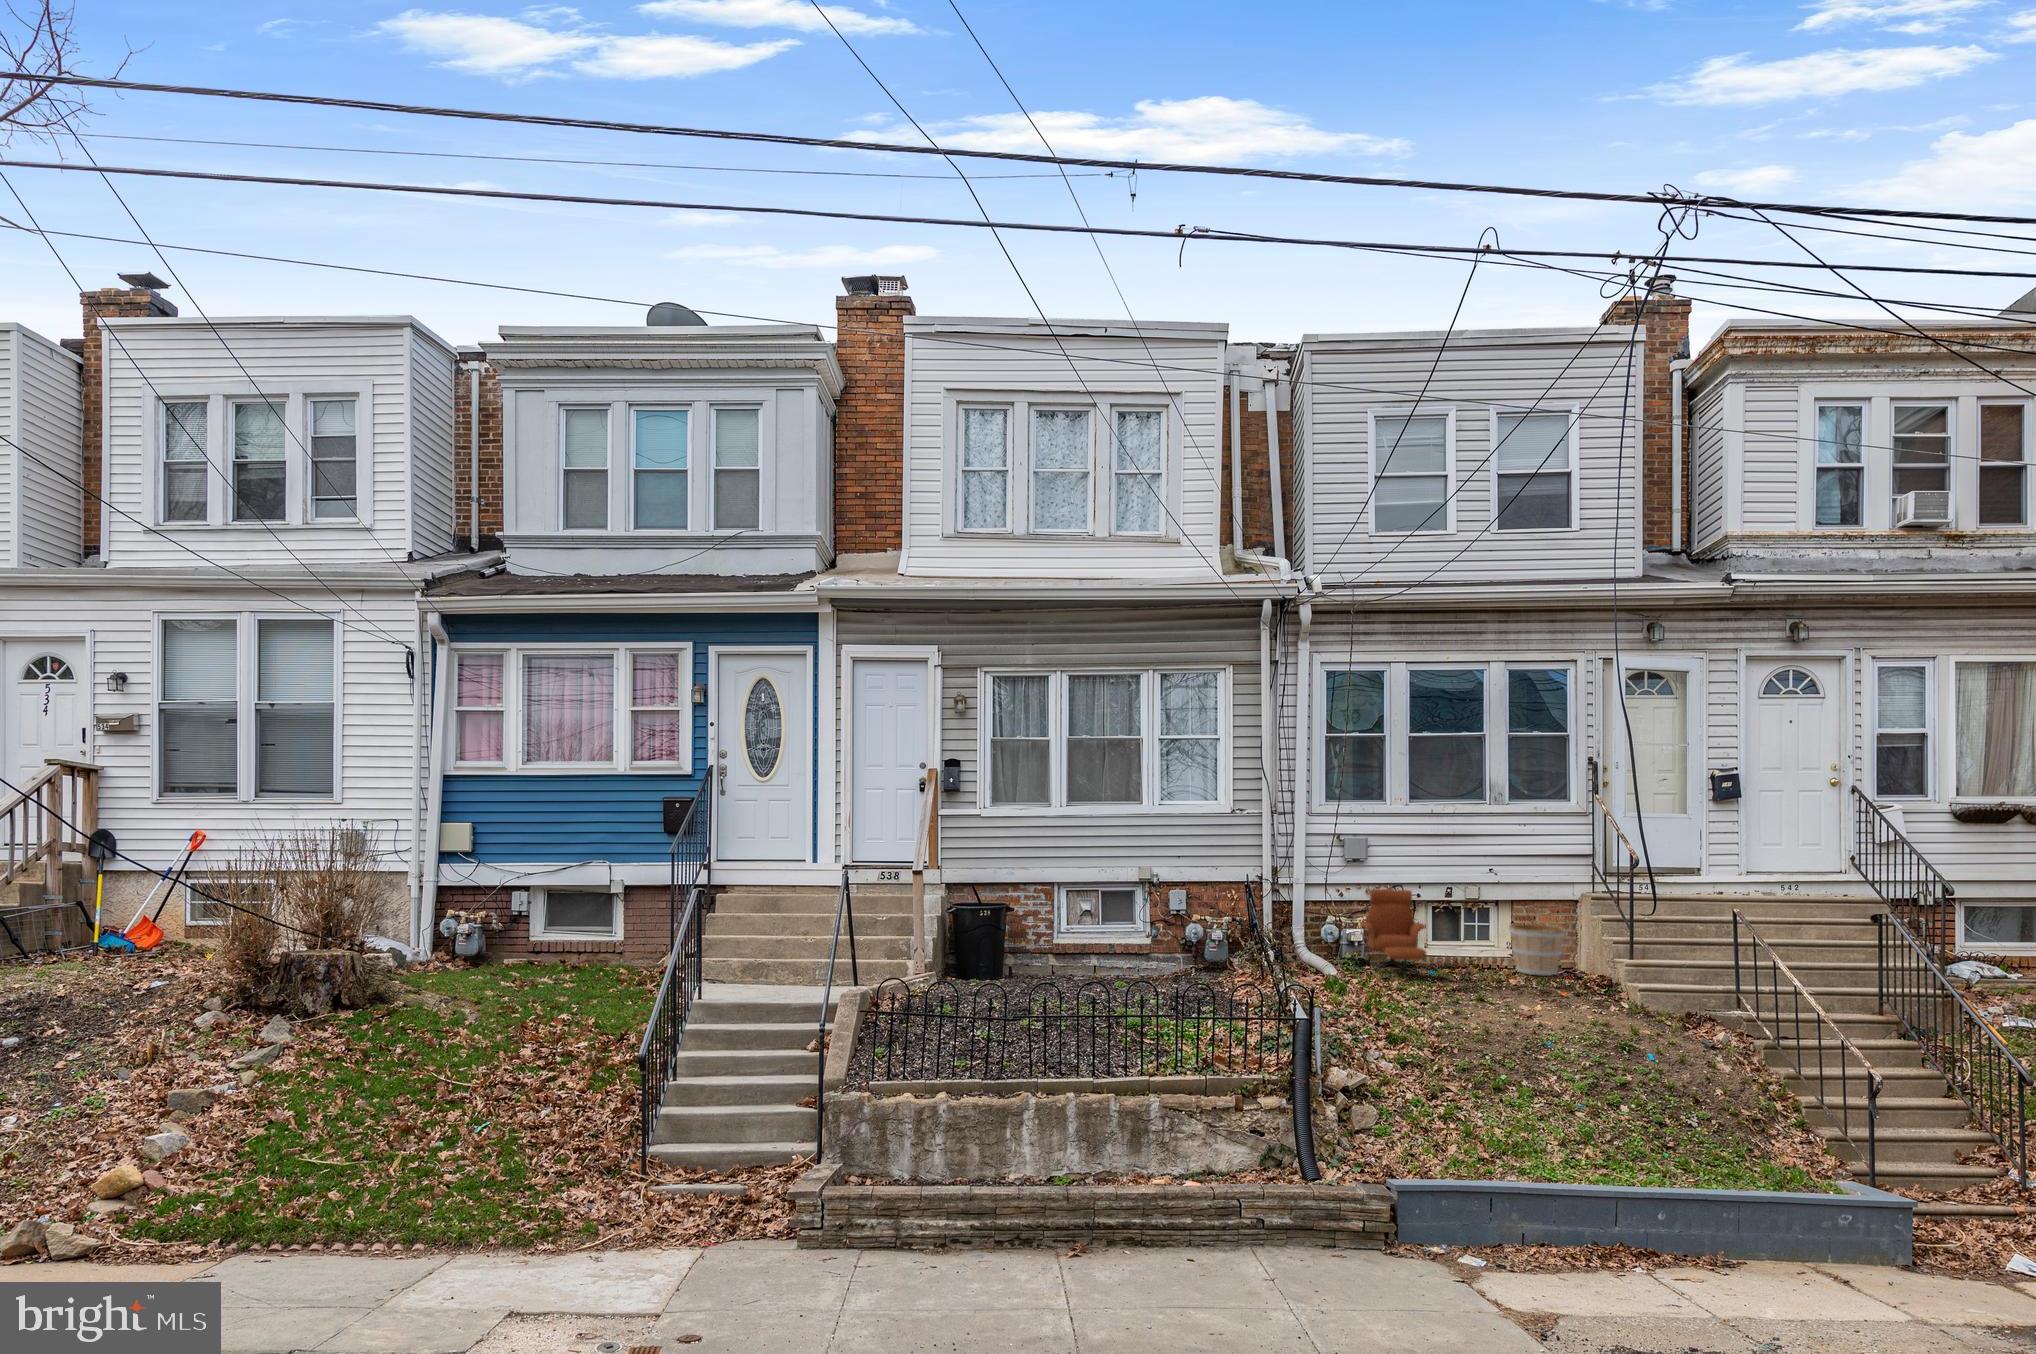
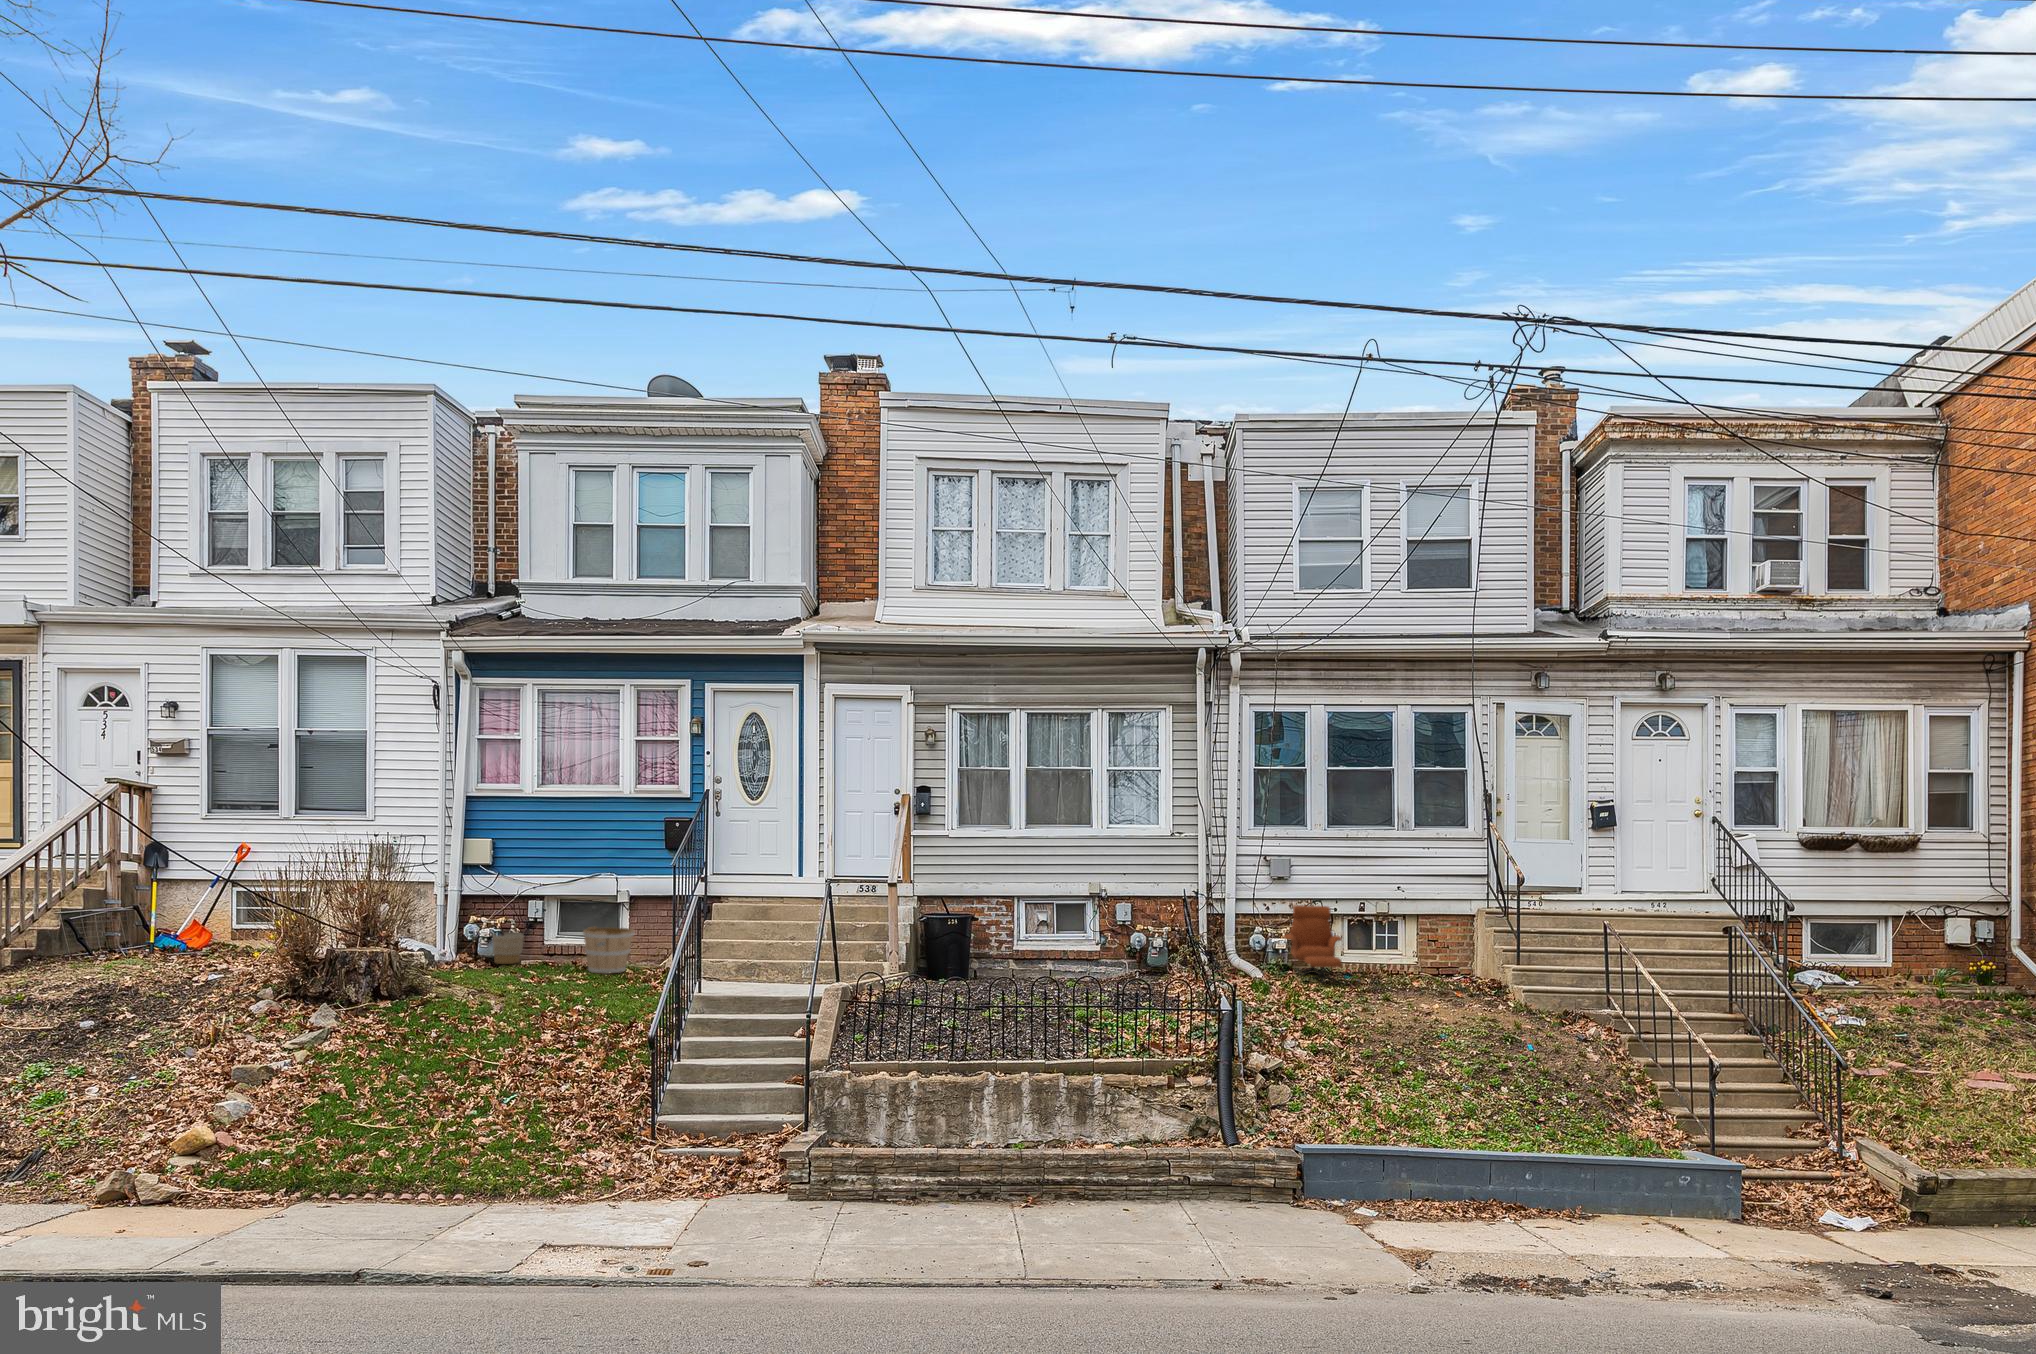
wooden bucket: present [1509,925,1566,976] -> present [583,927,634,974]
planter: none [478,926,512,961] -> present [492,933,524,964]

